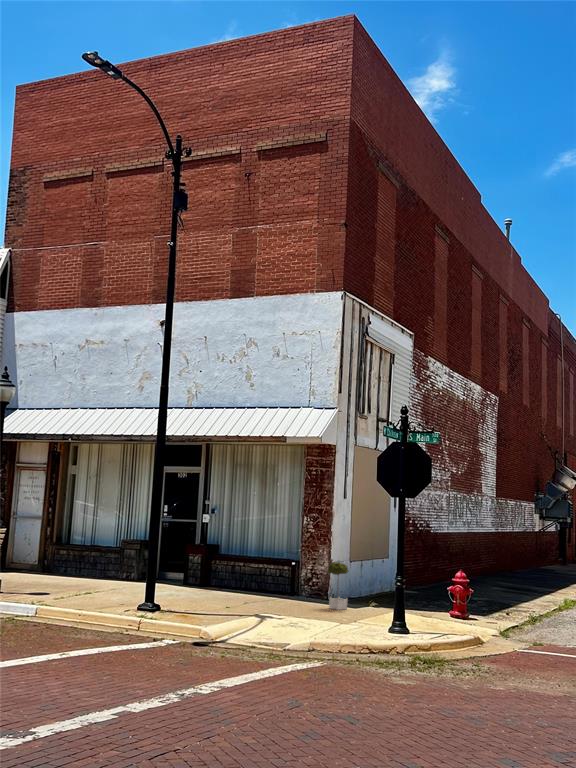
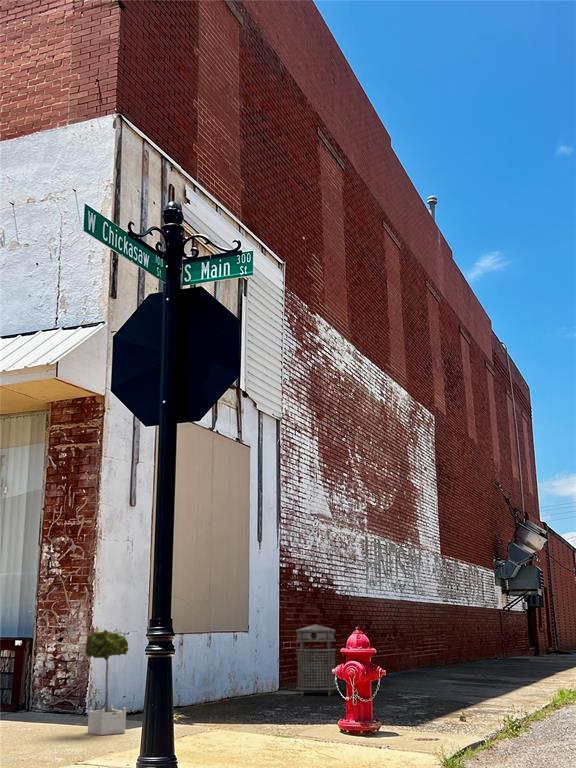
trash can: none [409,553,434,594] -> present [296,624,337,695]

